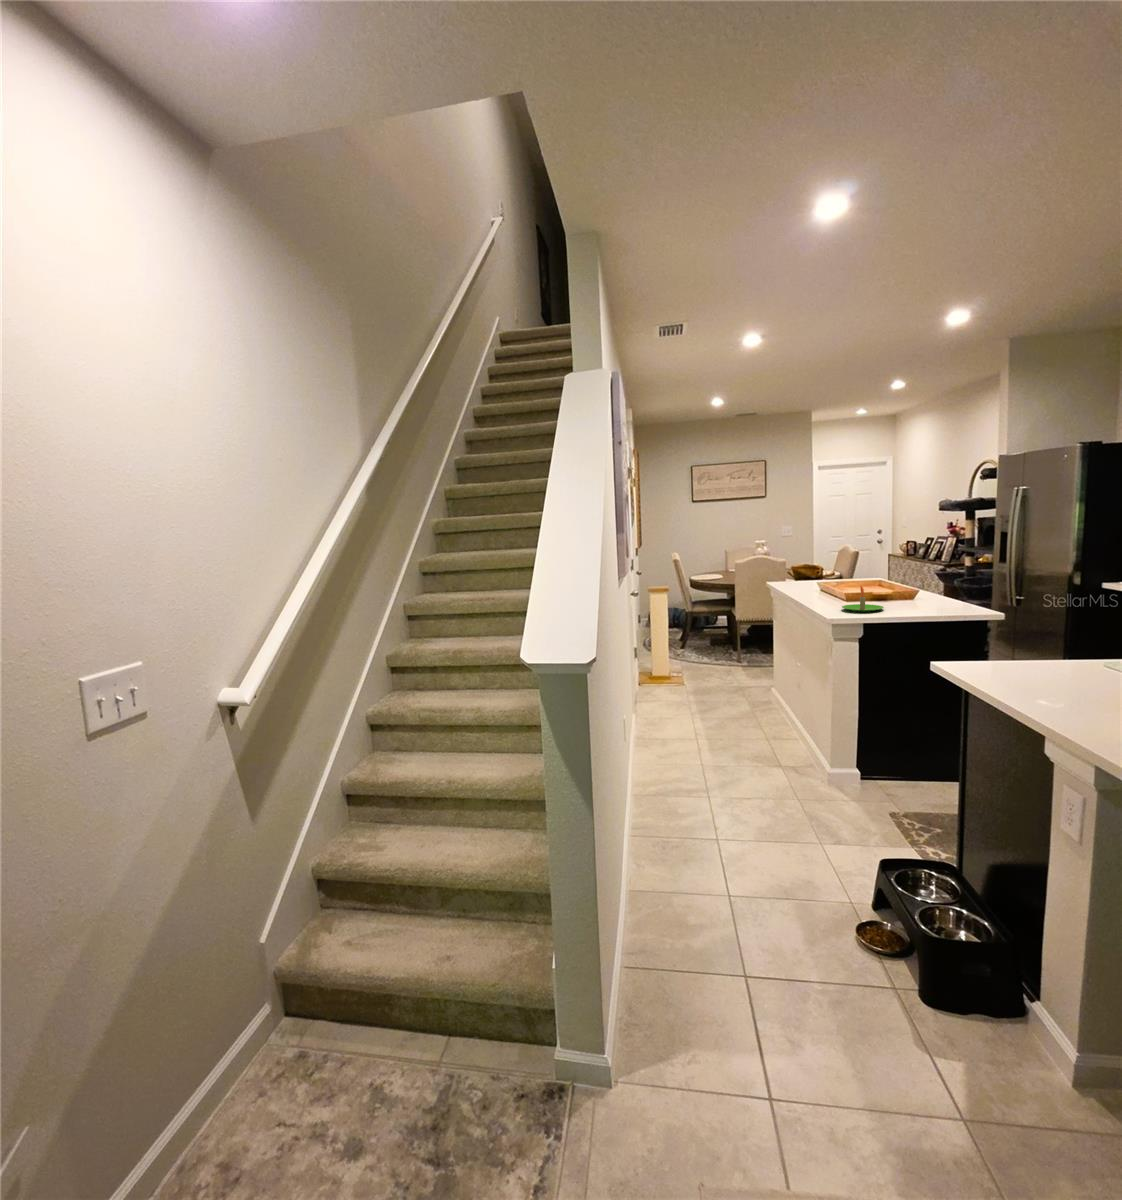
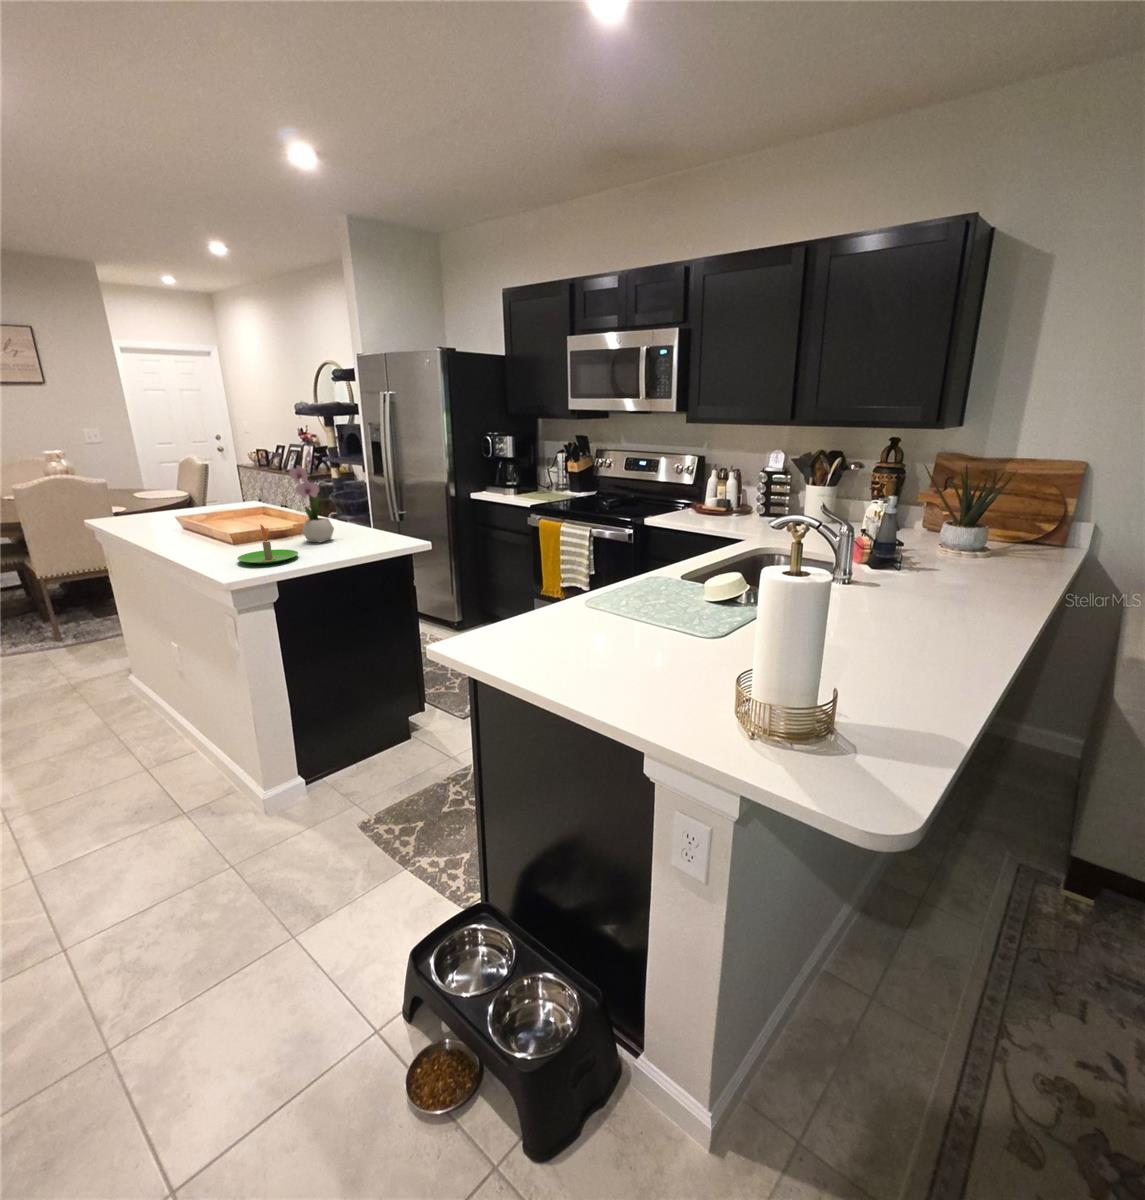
flower arrangement: none [890,538,923,604] -> present [289,453,334,543]

